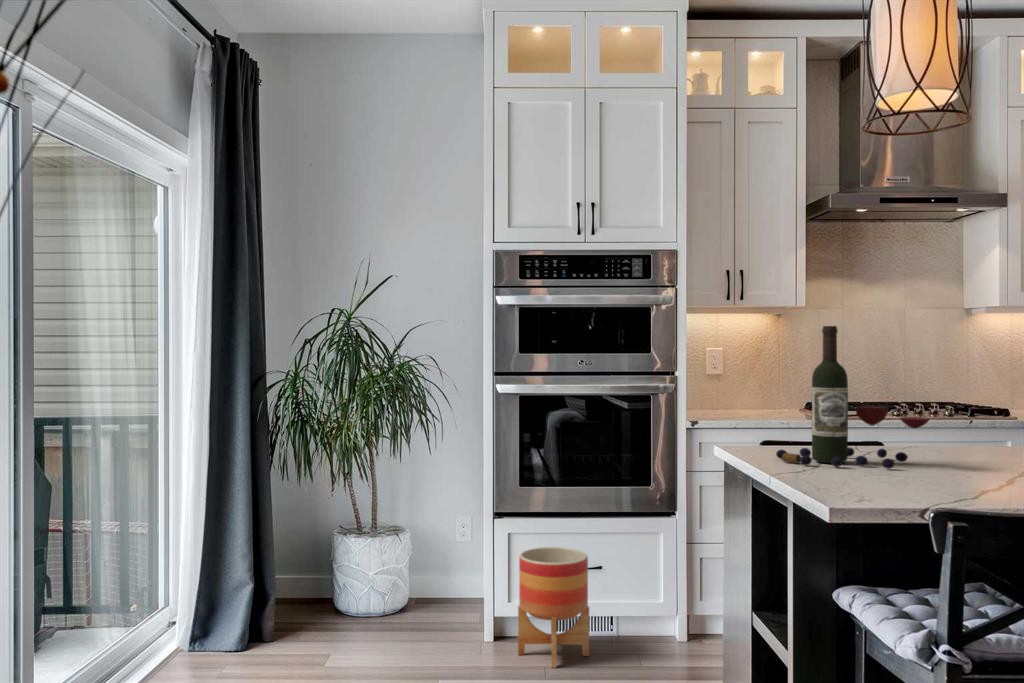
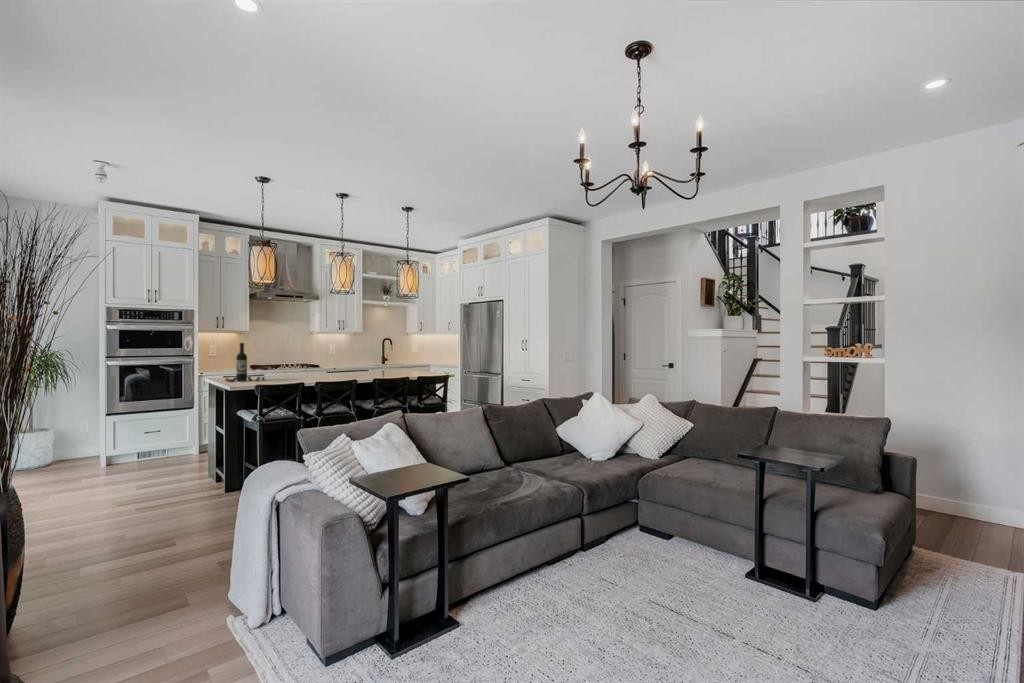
planter: present [518,547,589,668] -> none [120,425,154,469]

